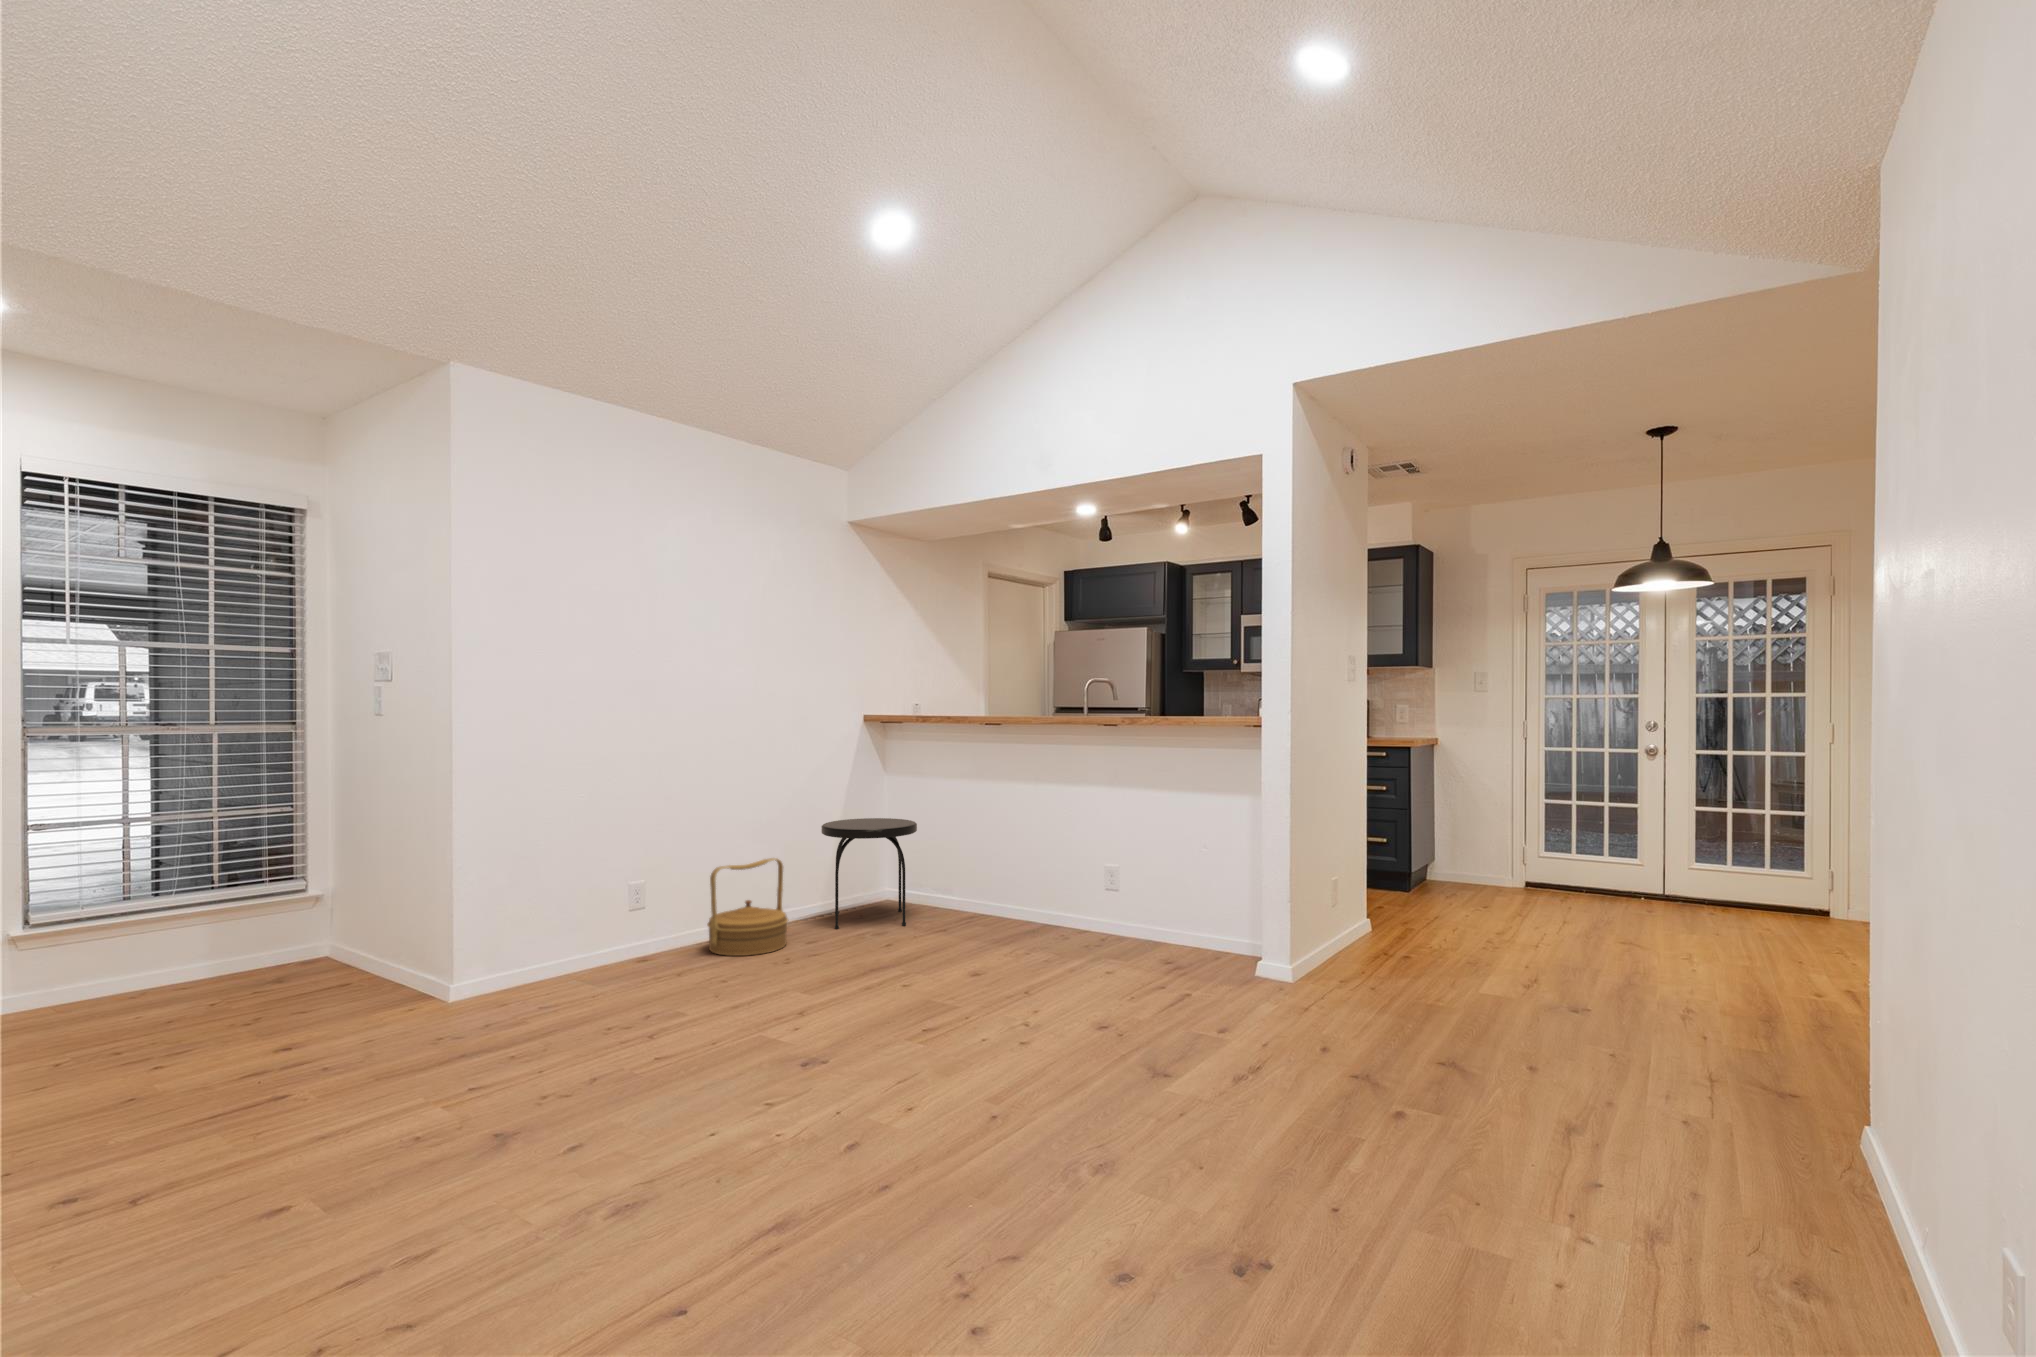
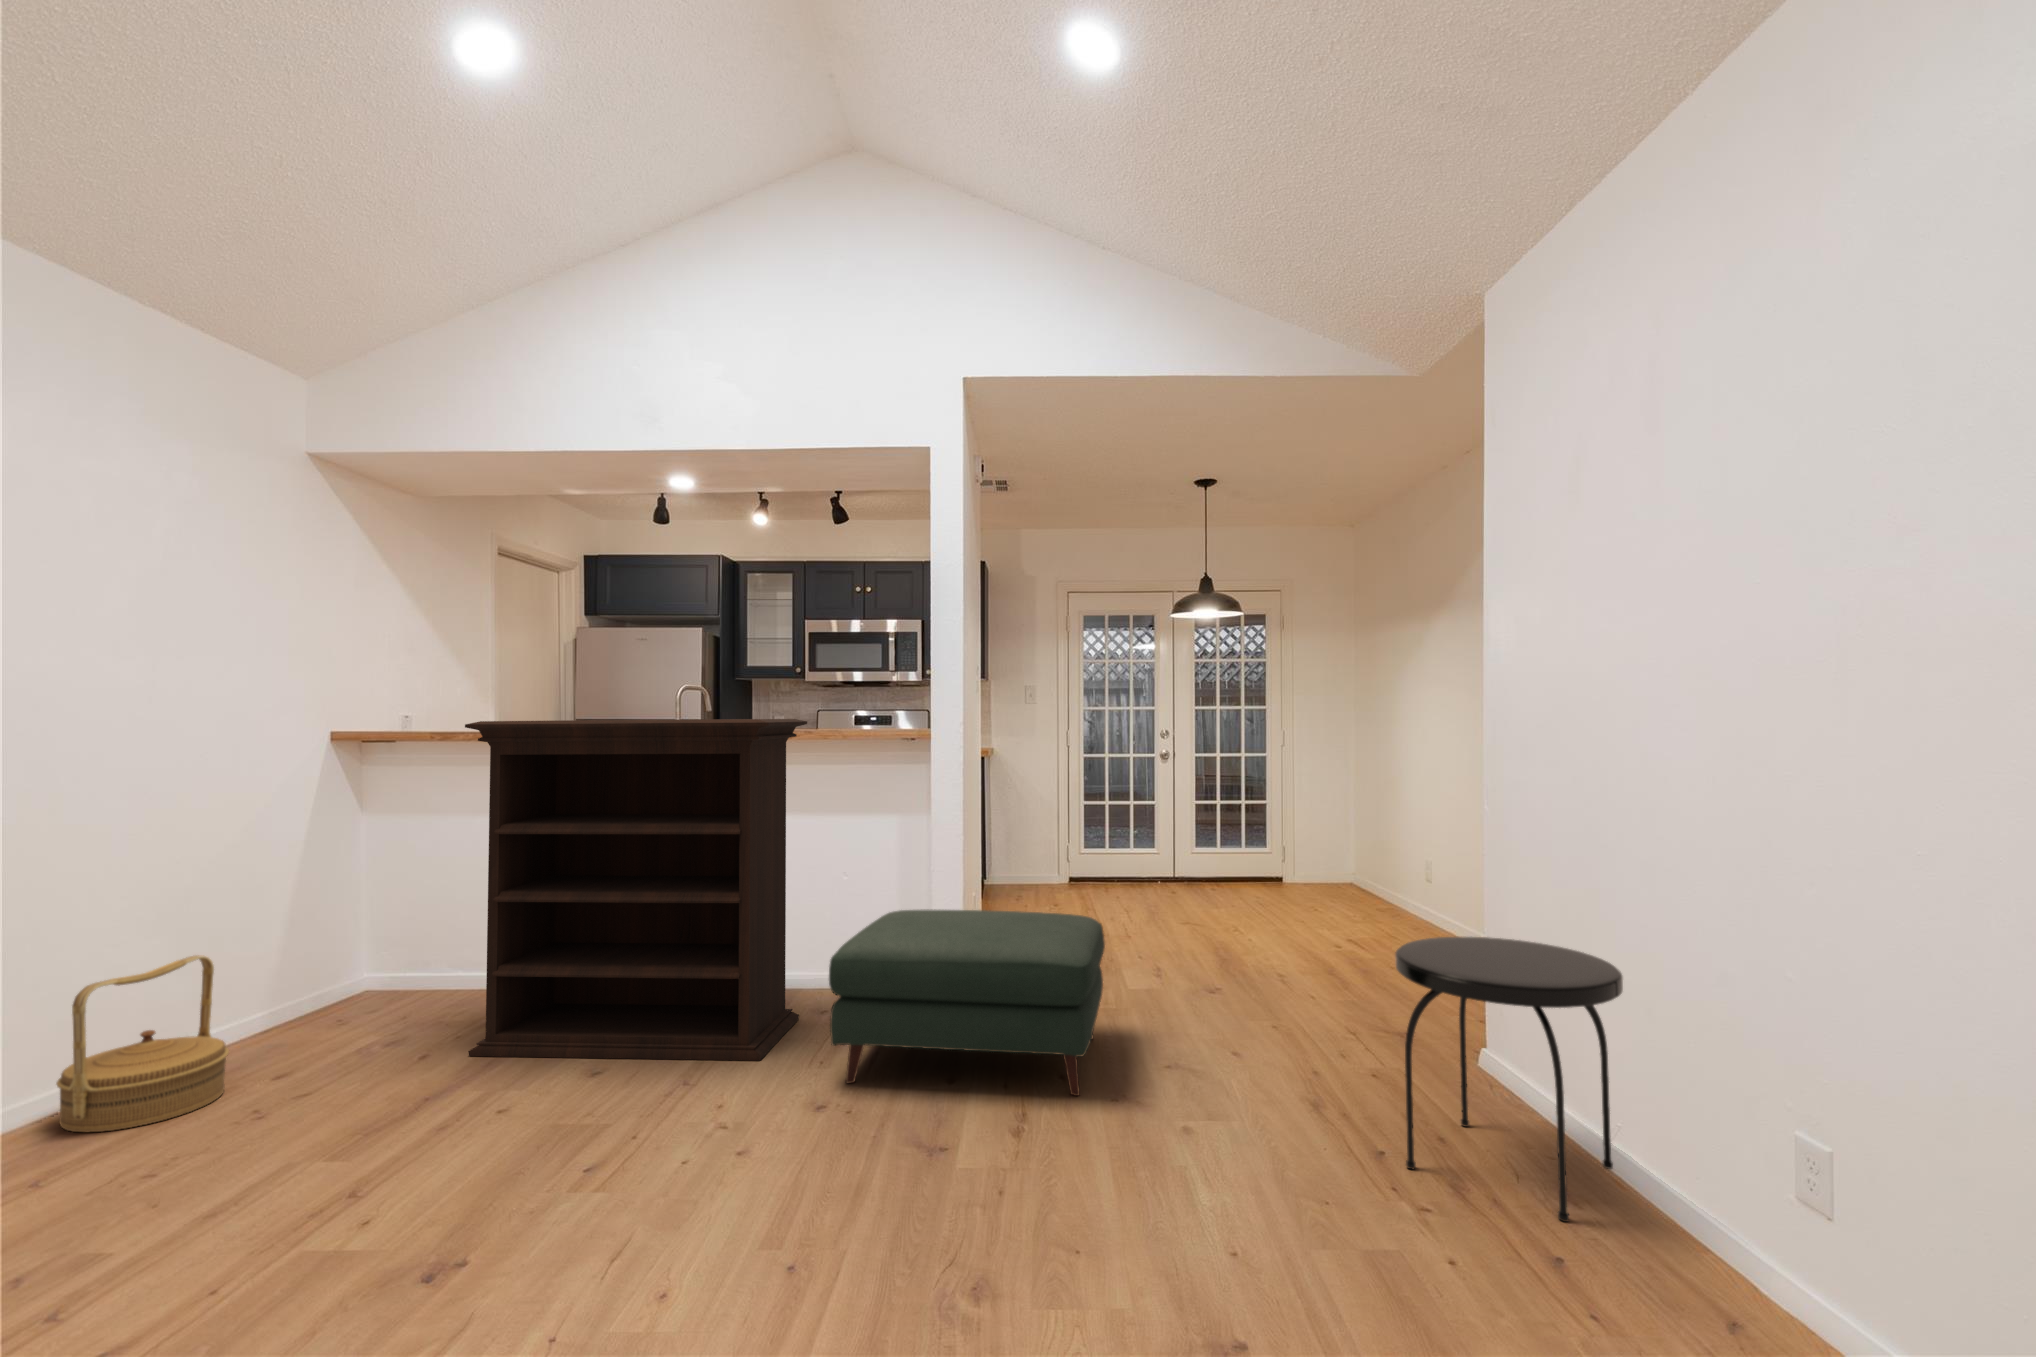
bookshelf: none [912,709,1154,986] -> present [465,719,807,1061]
side table: present [821,818,917,929] -> present [1395,937,1623,1222]
ottoman: none [1130,880,1402,1060] -> present [829,910,1105,1096]

